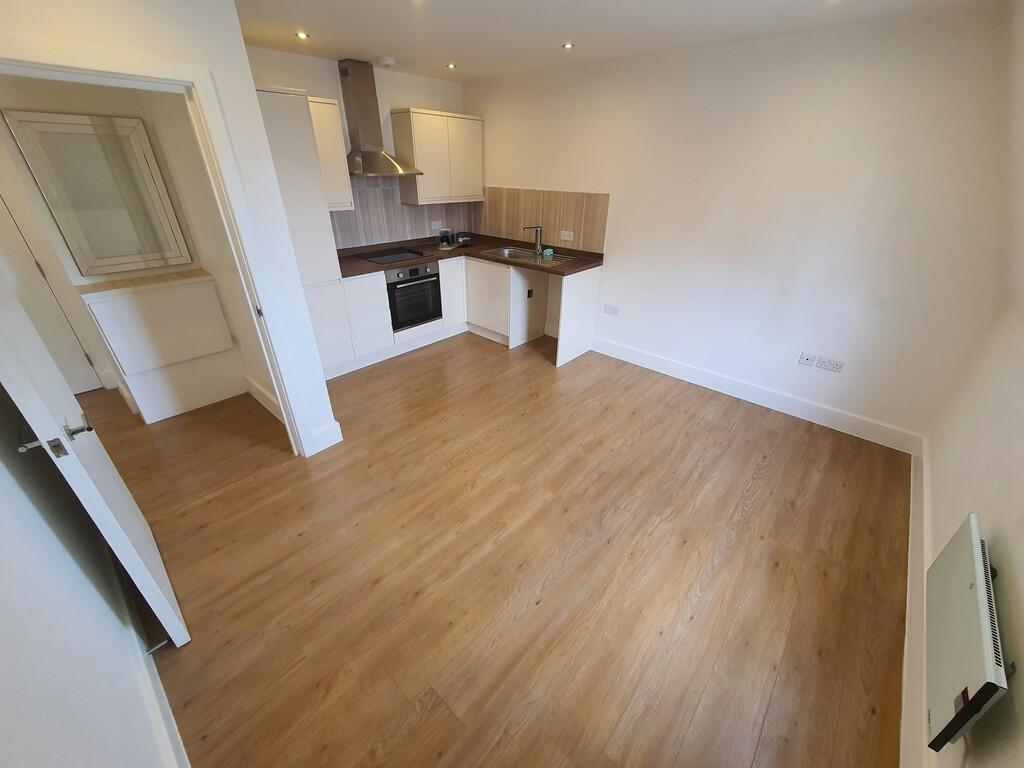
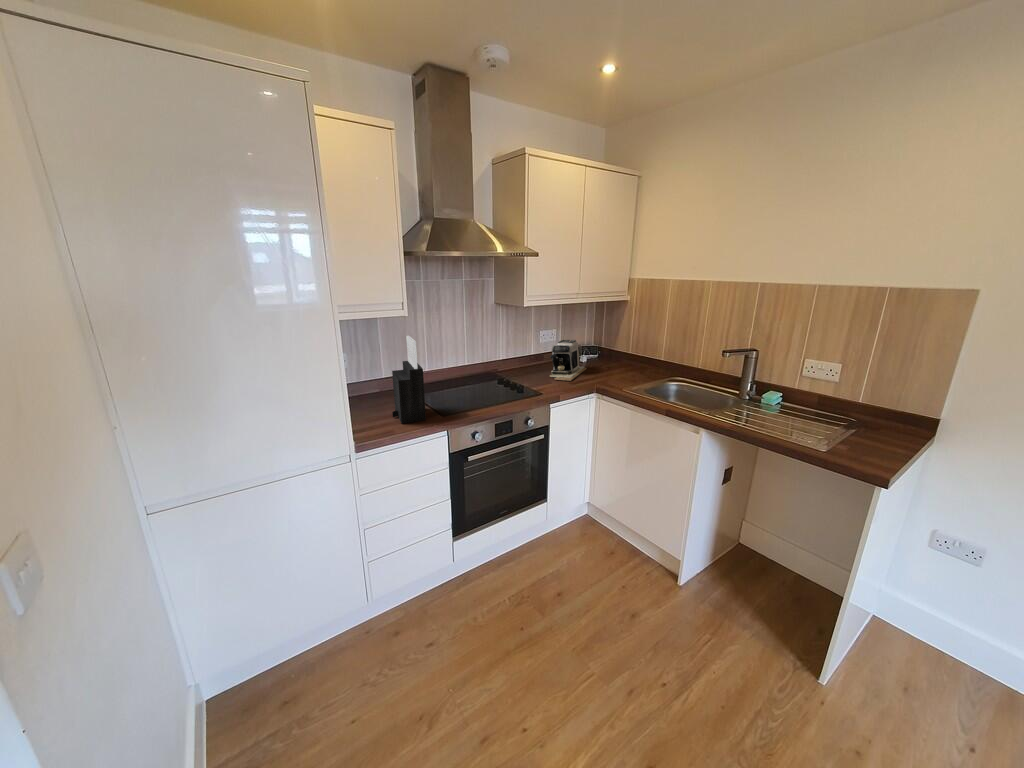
knife block: none [351,222,373,268] -> present [392,336,426,424]

